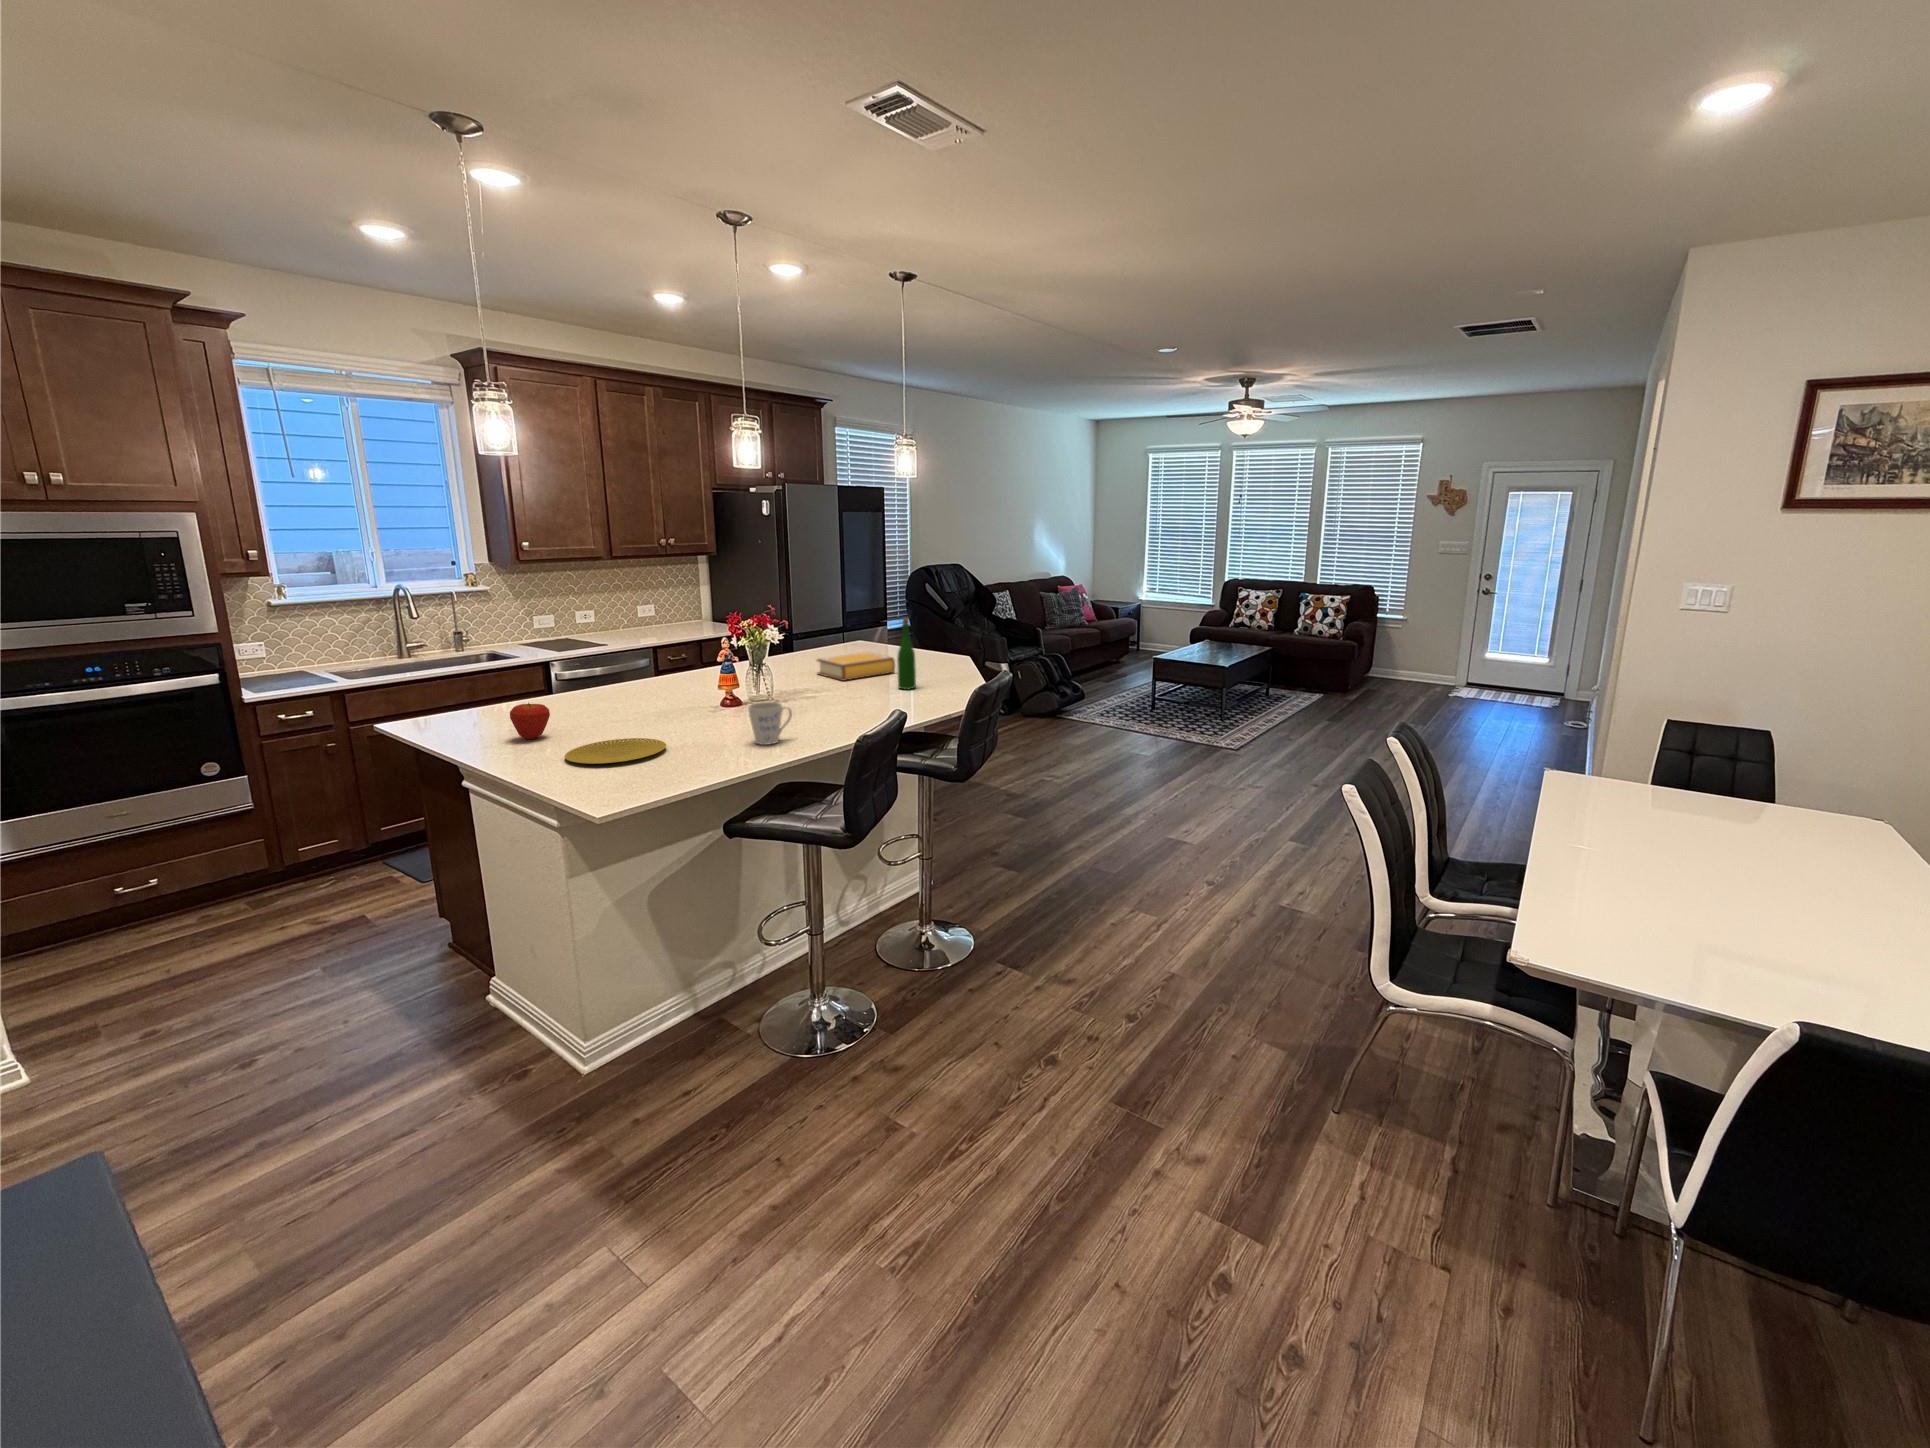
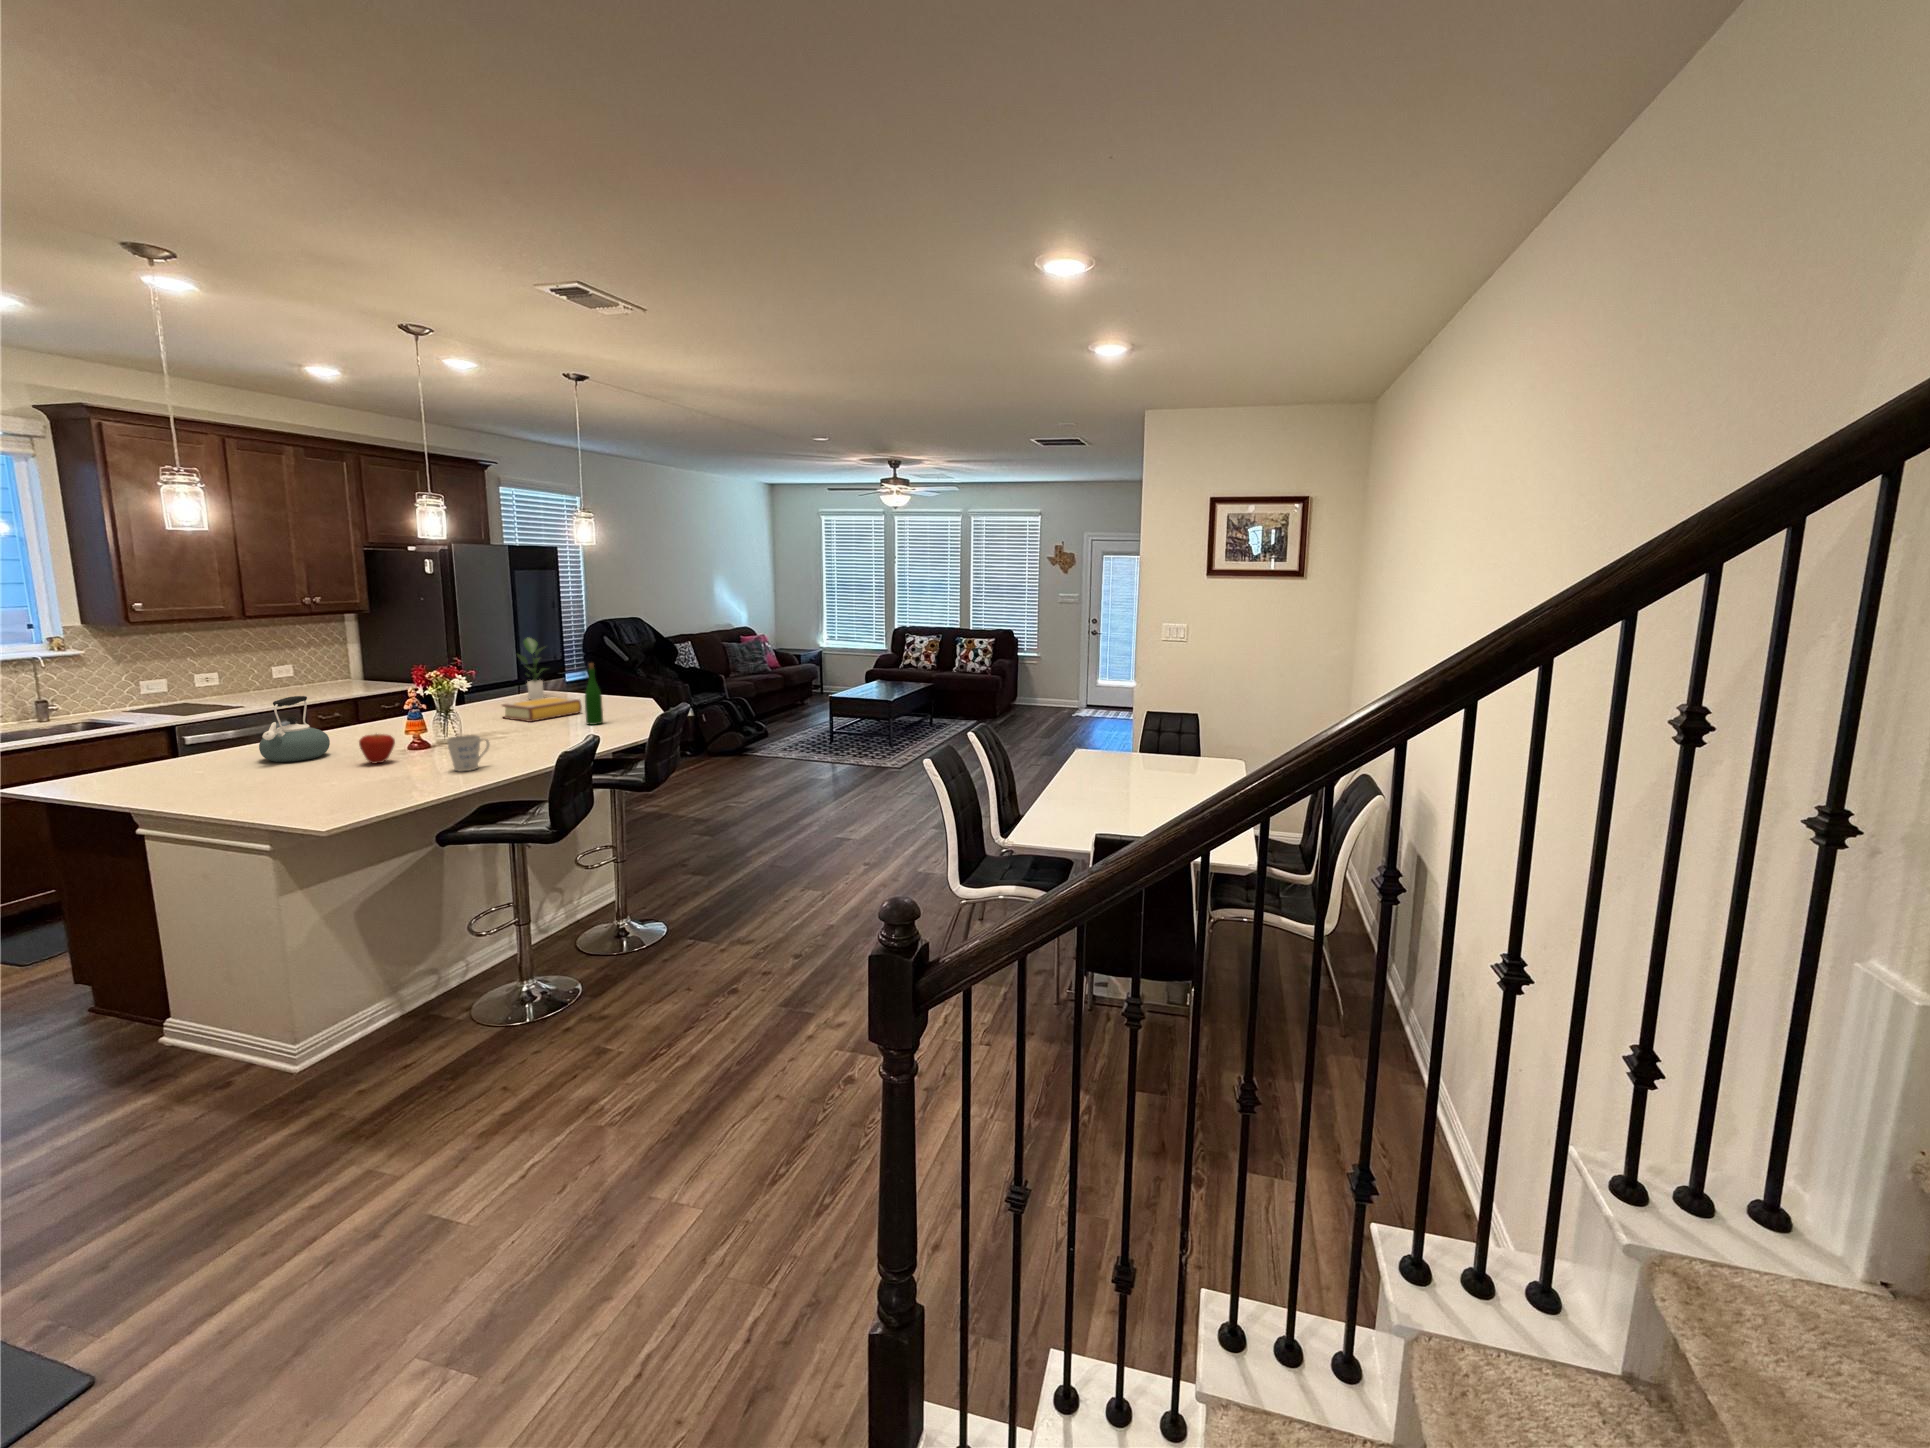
potted plant: none [835,584,868,653] -> present [517,638,545,700]
kettle: none [586,645,649,715] -> present [259,696,330,762]
apple: present [510,703,550,739] -> present [359,734,395,764]
plate: present [565,738,666,764] -> none [257,775,365,796]

